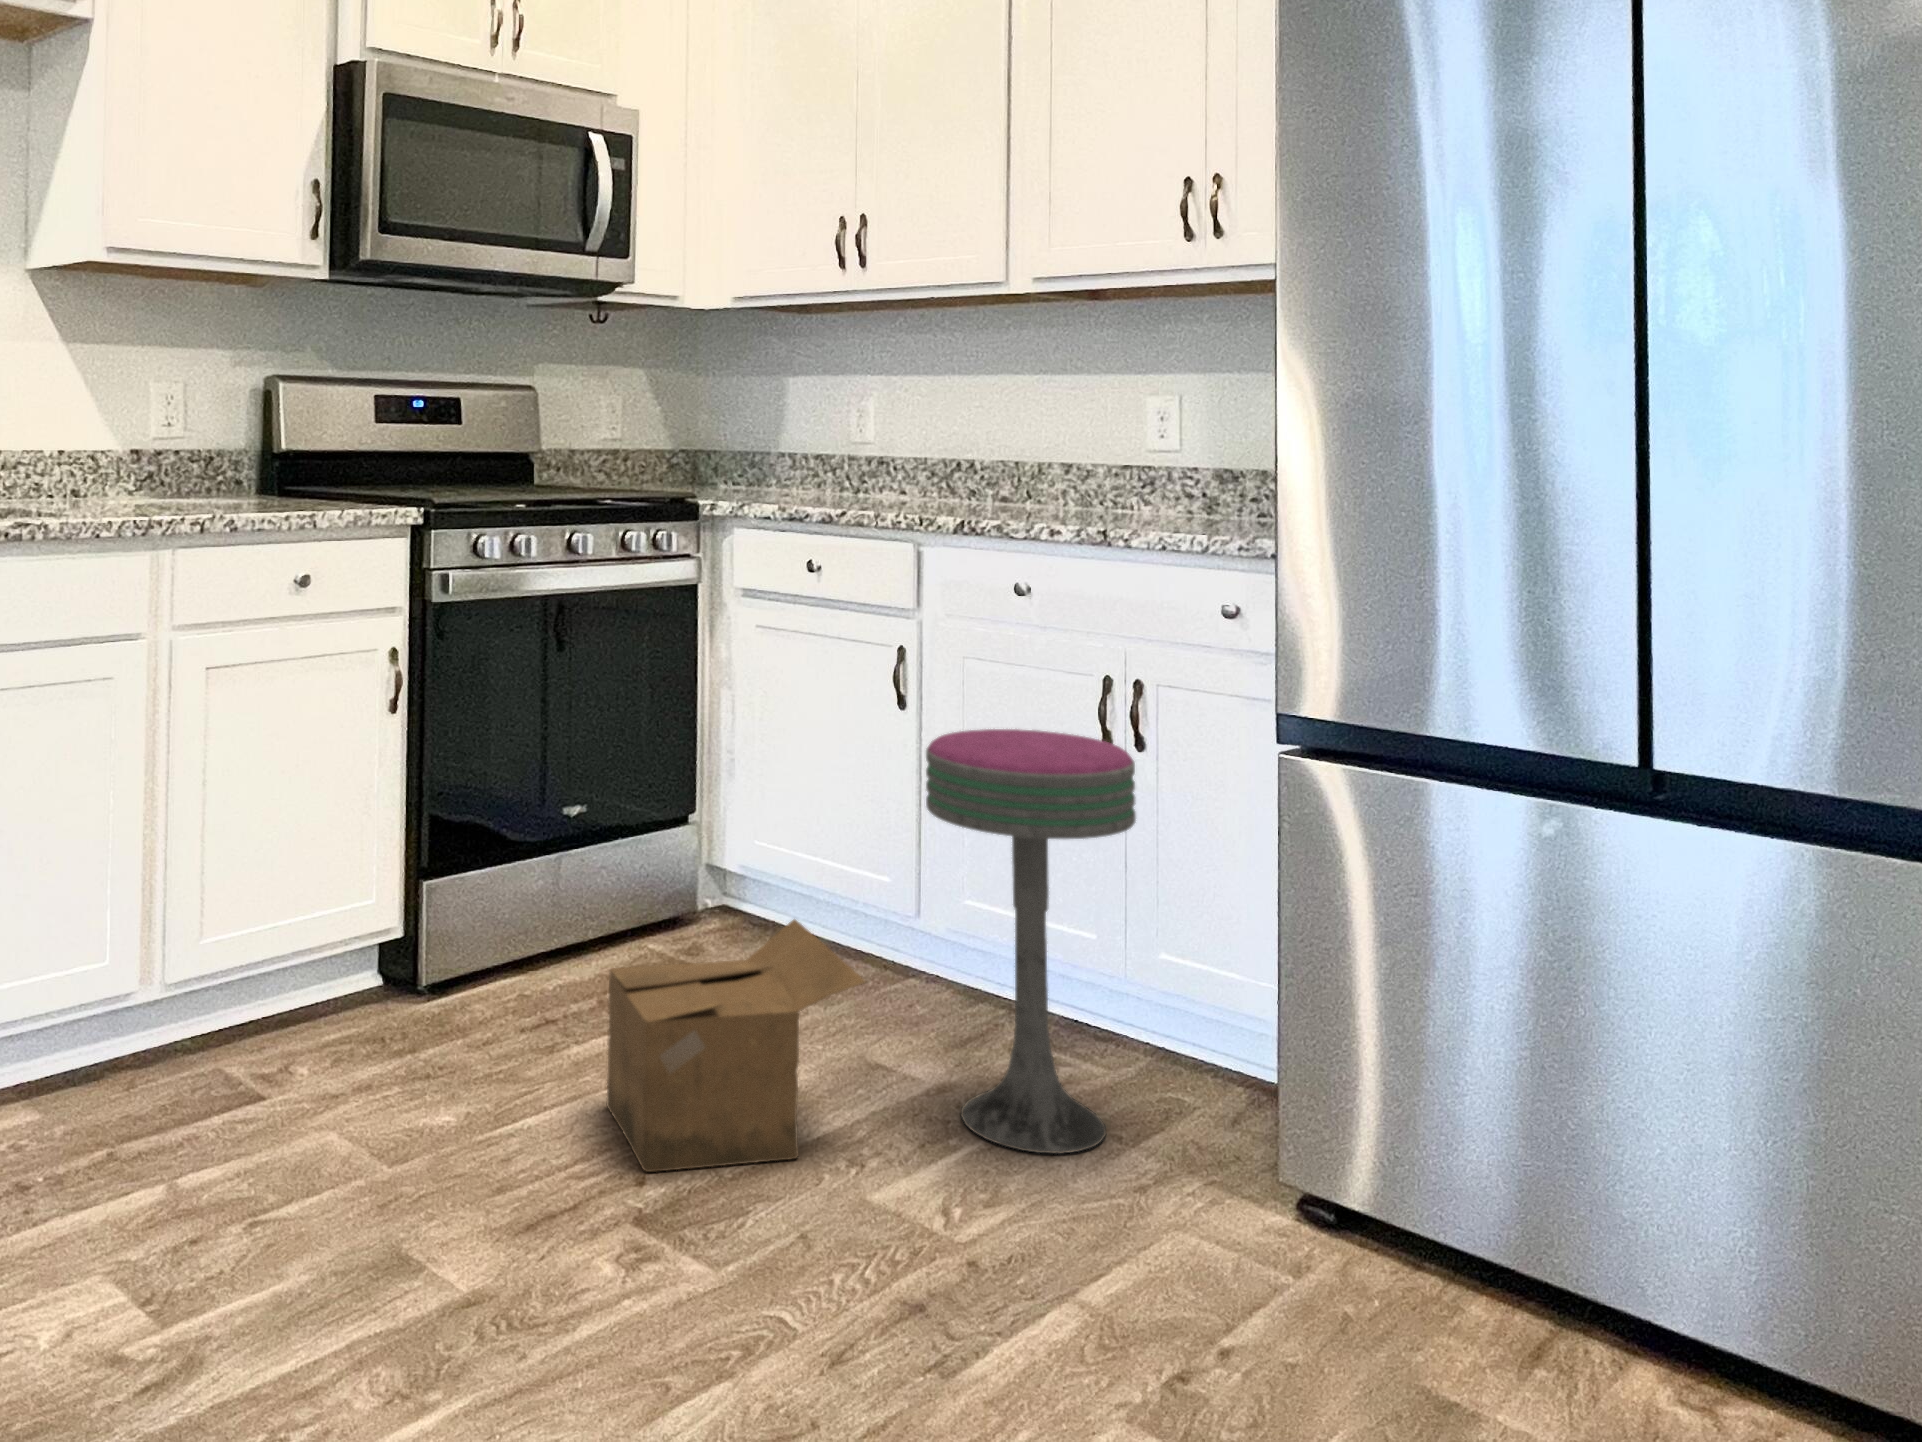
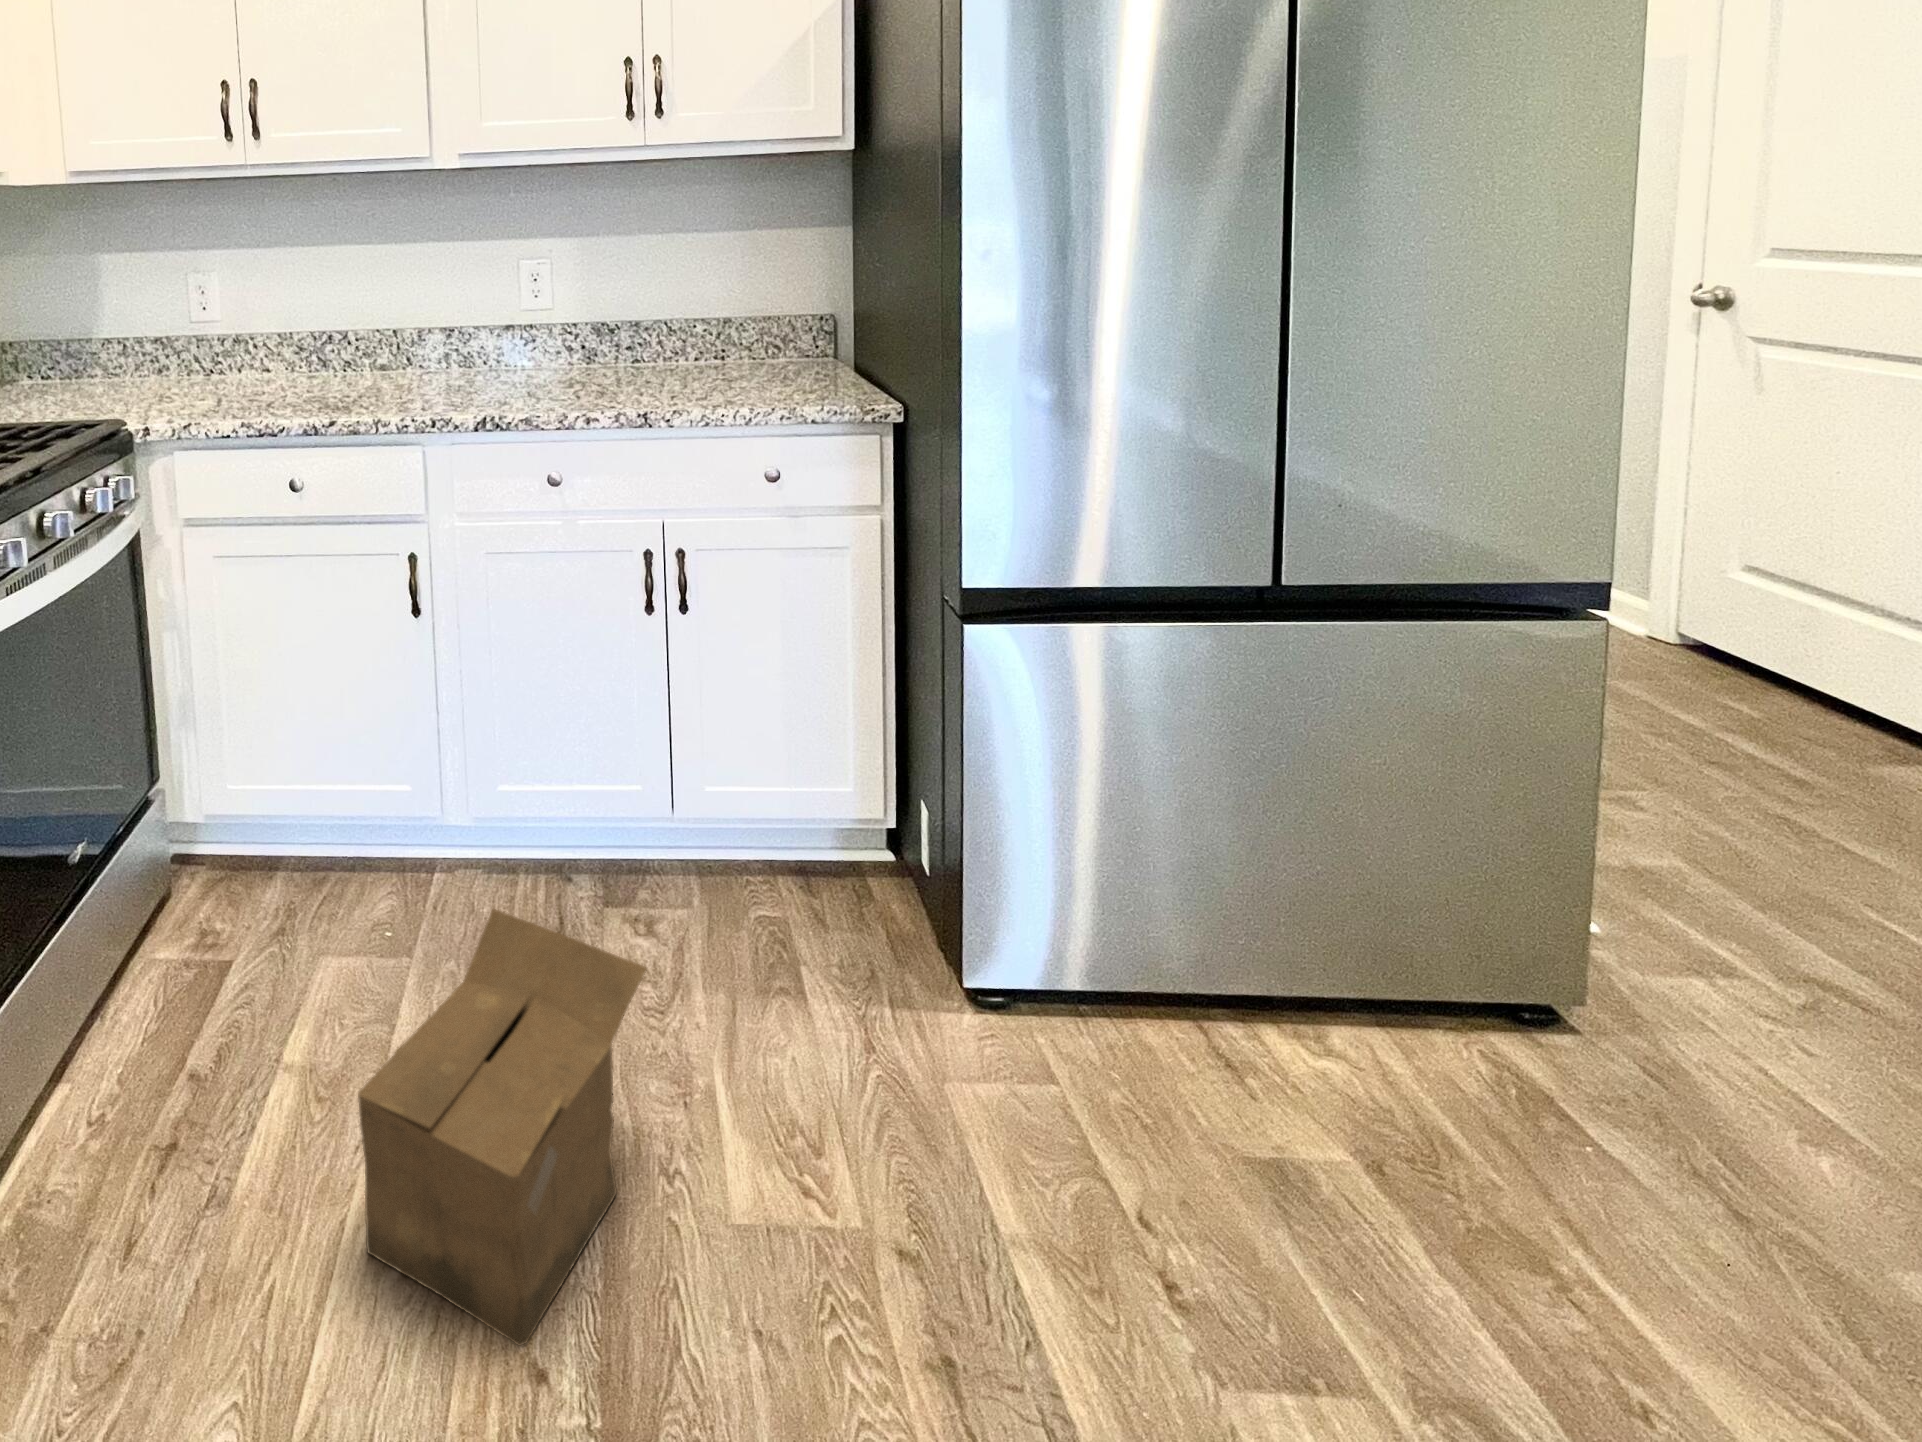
bar stool: present [926,729,1136,1154] -> none [595,618,799,1041]

